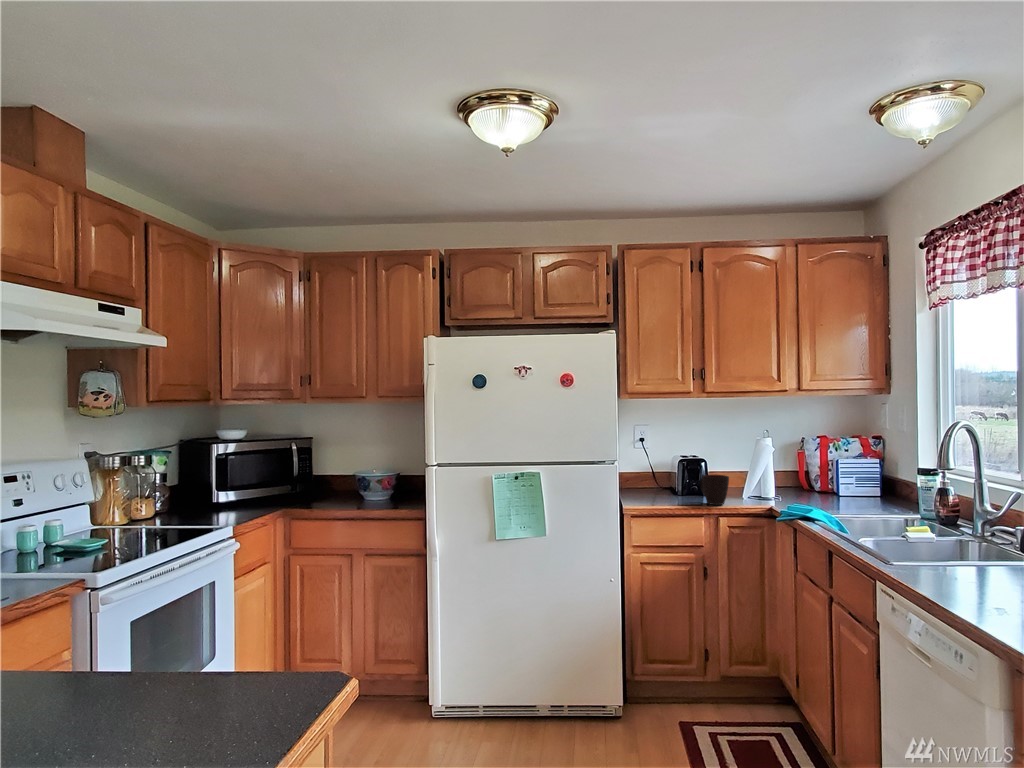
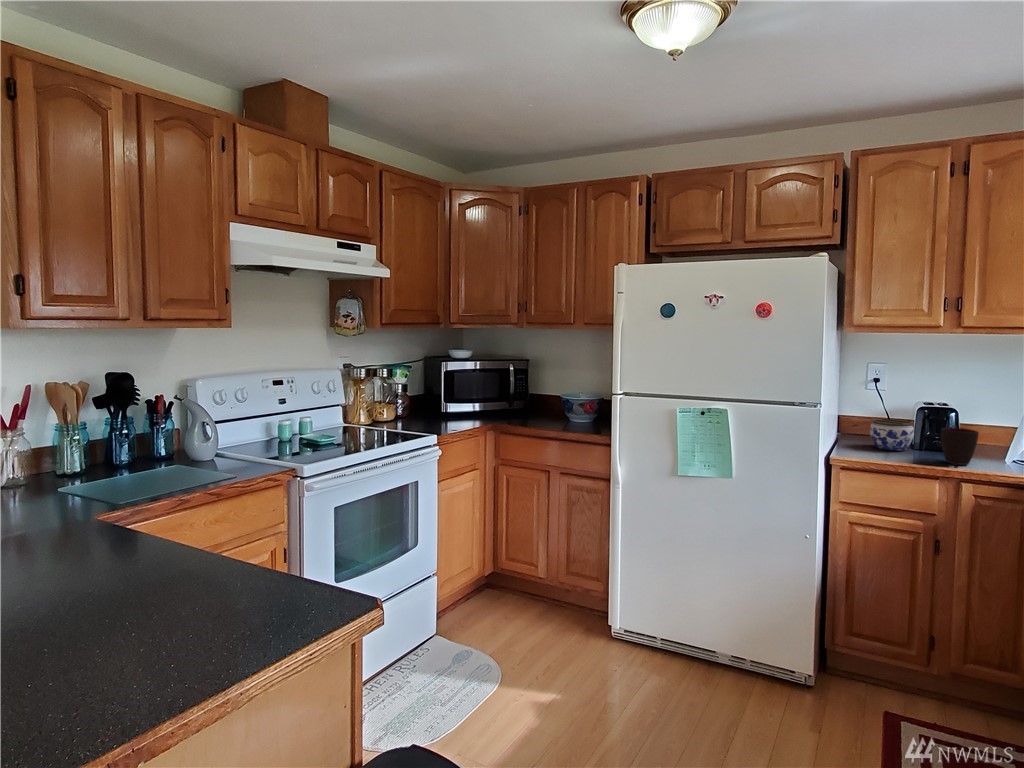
jar: none [645,471,678,498] -> present [870,419,914,451]

